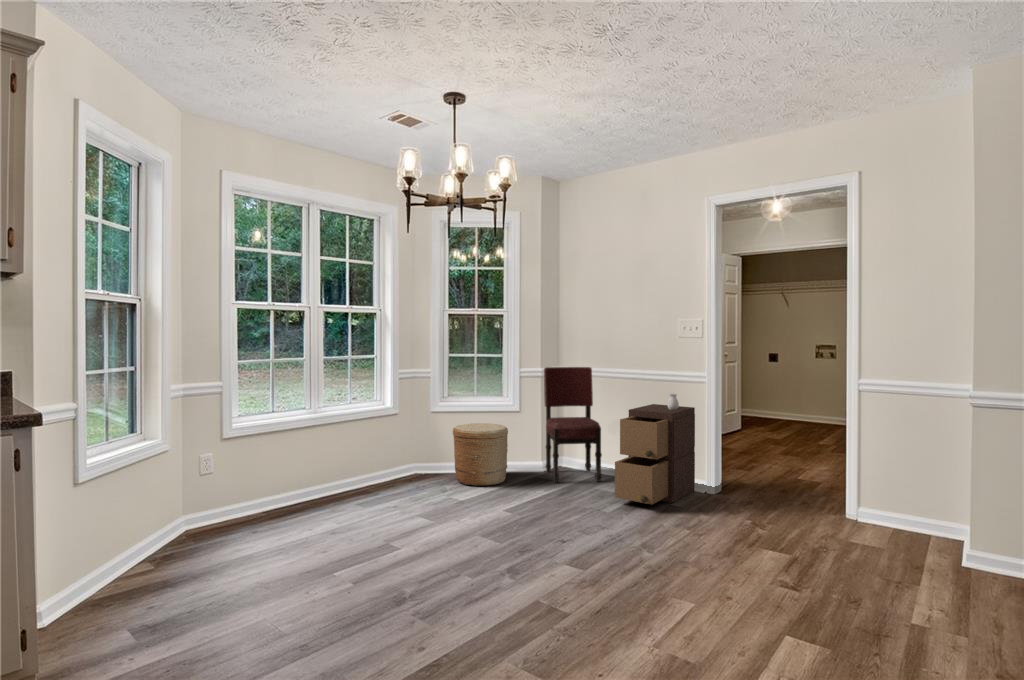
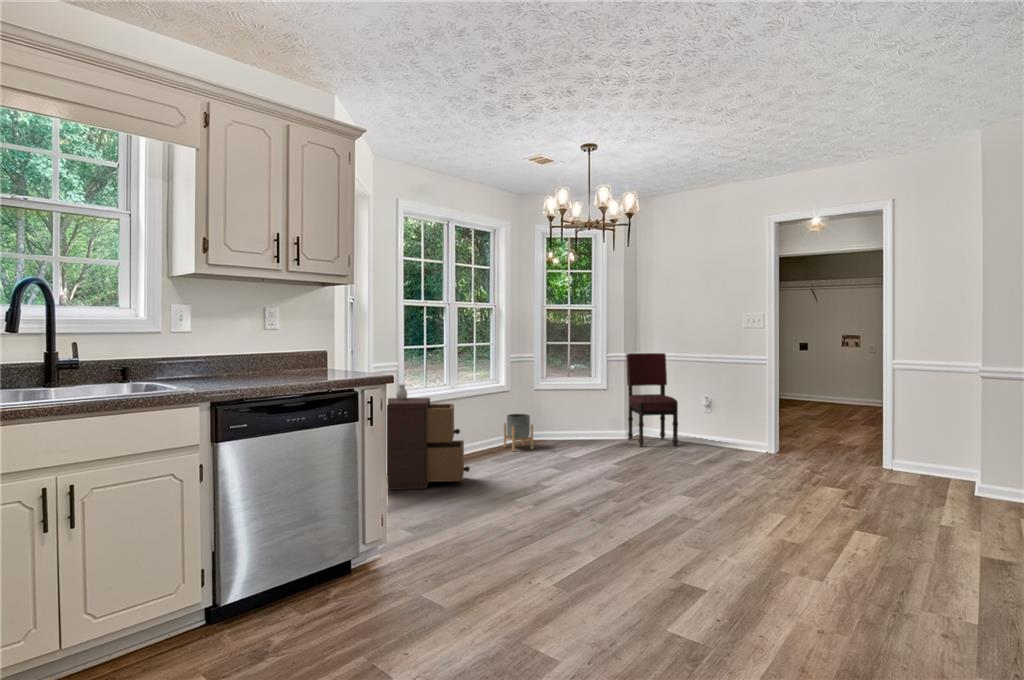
storage cabinet: present [615,394,695,505] -> present [387,384,470,490]
woven basket: present [453,423,508,486] -> none [556,399,602,449]
planter: none [386,442,420,490] -> present [504,414,533,451]

